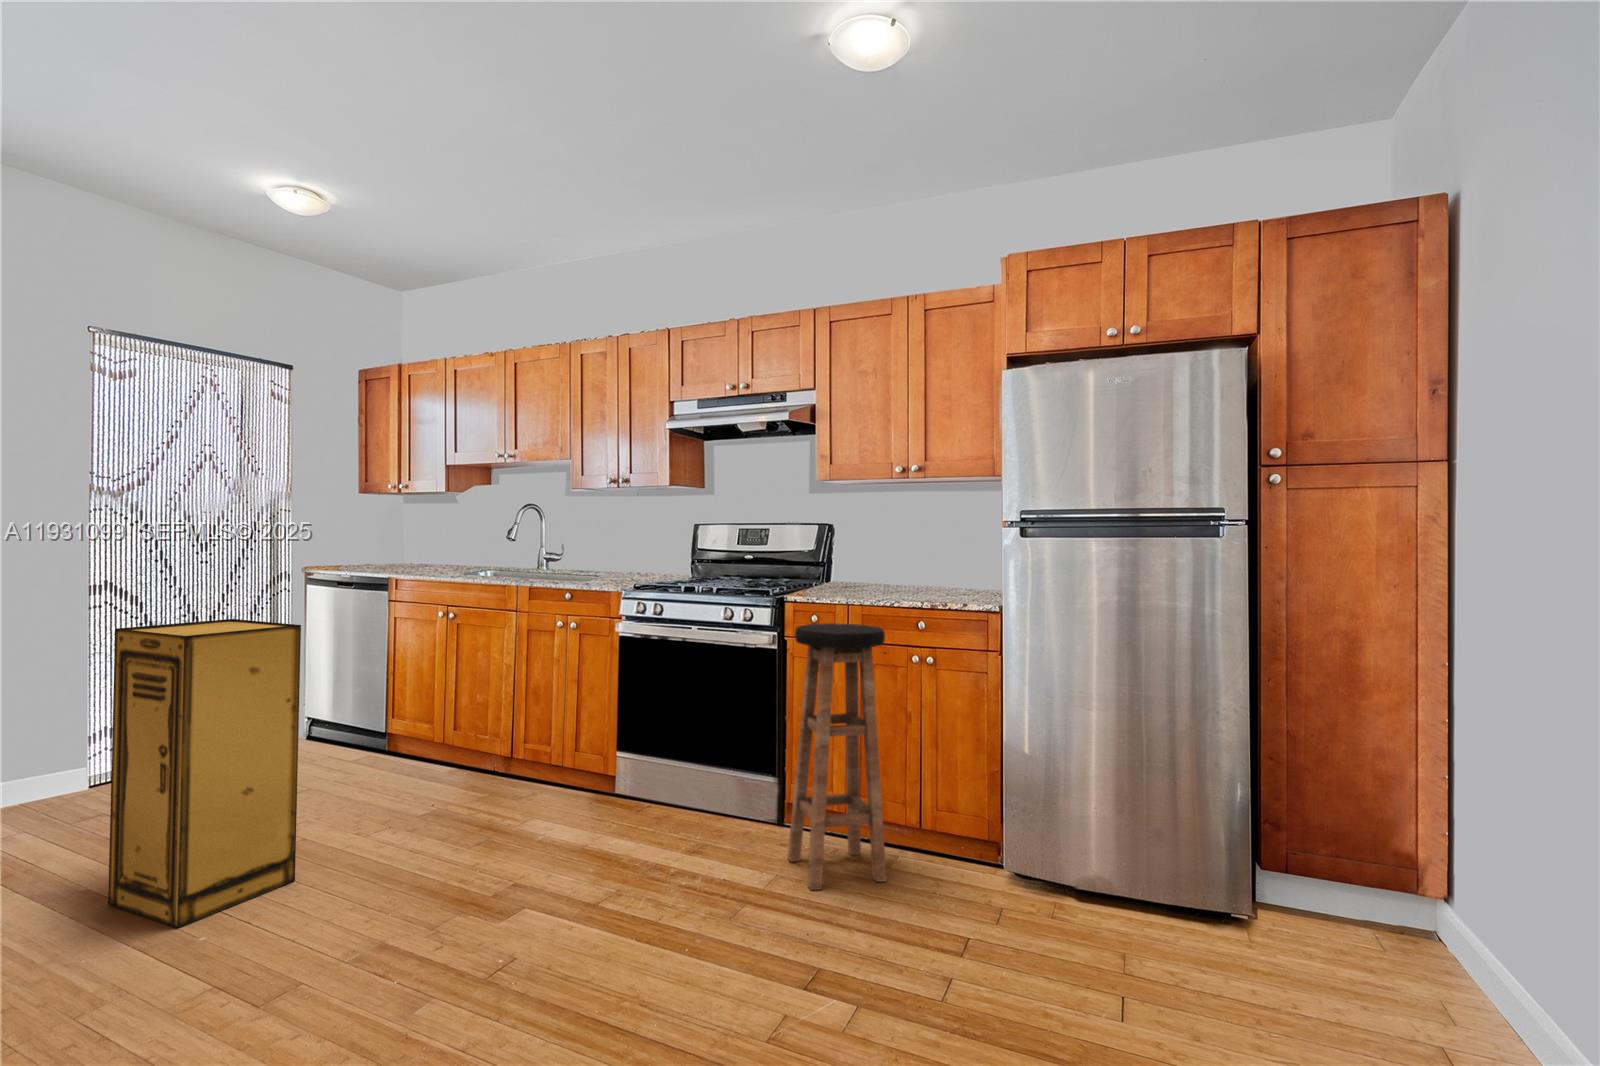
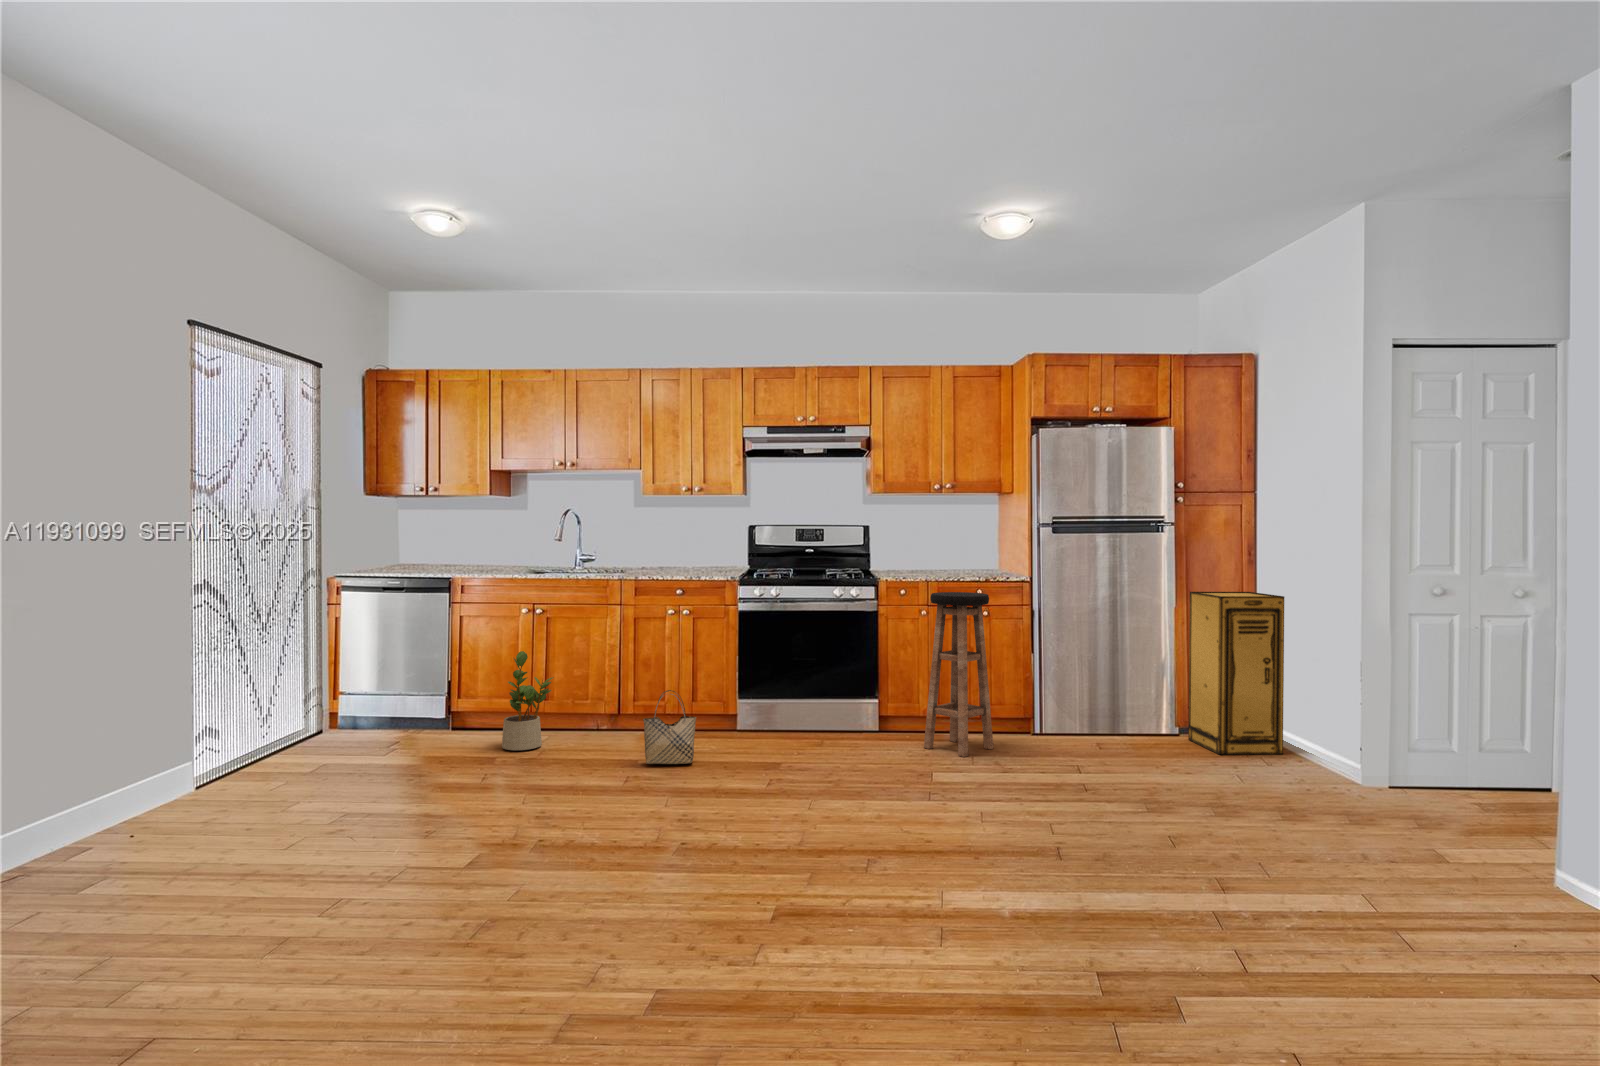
storage cabinet: present [108,619,301,928] -> present [1188,592,1284,755]
potted plant: none [358,662,424,775] -> present [502,651,554,750]
woven basket: none [416,728,483,828] -> present [643,690,696,764]

